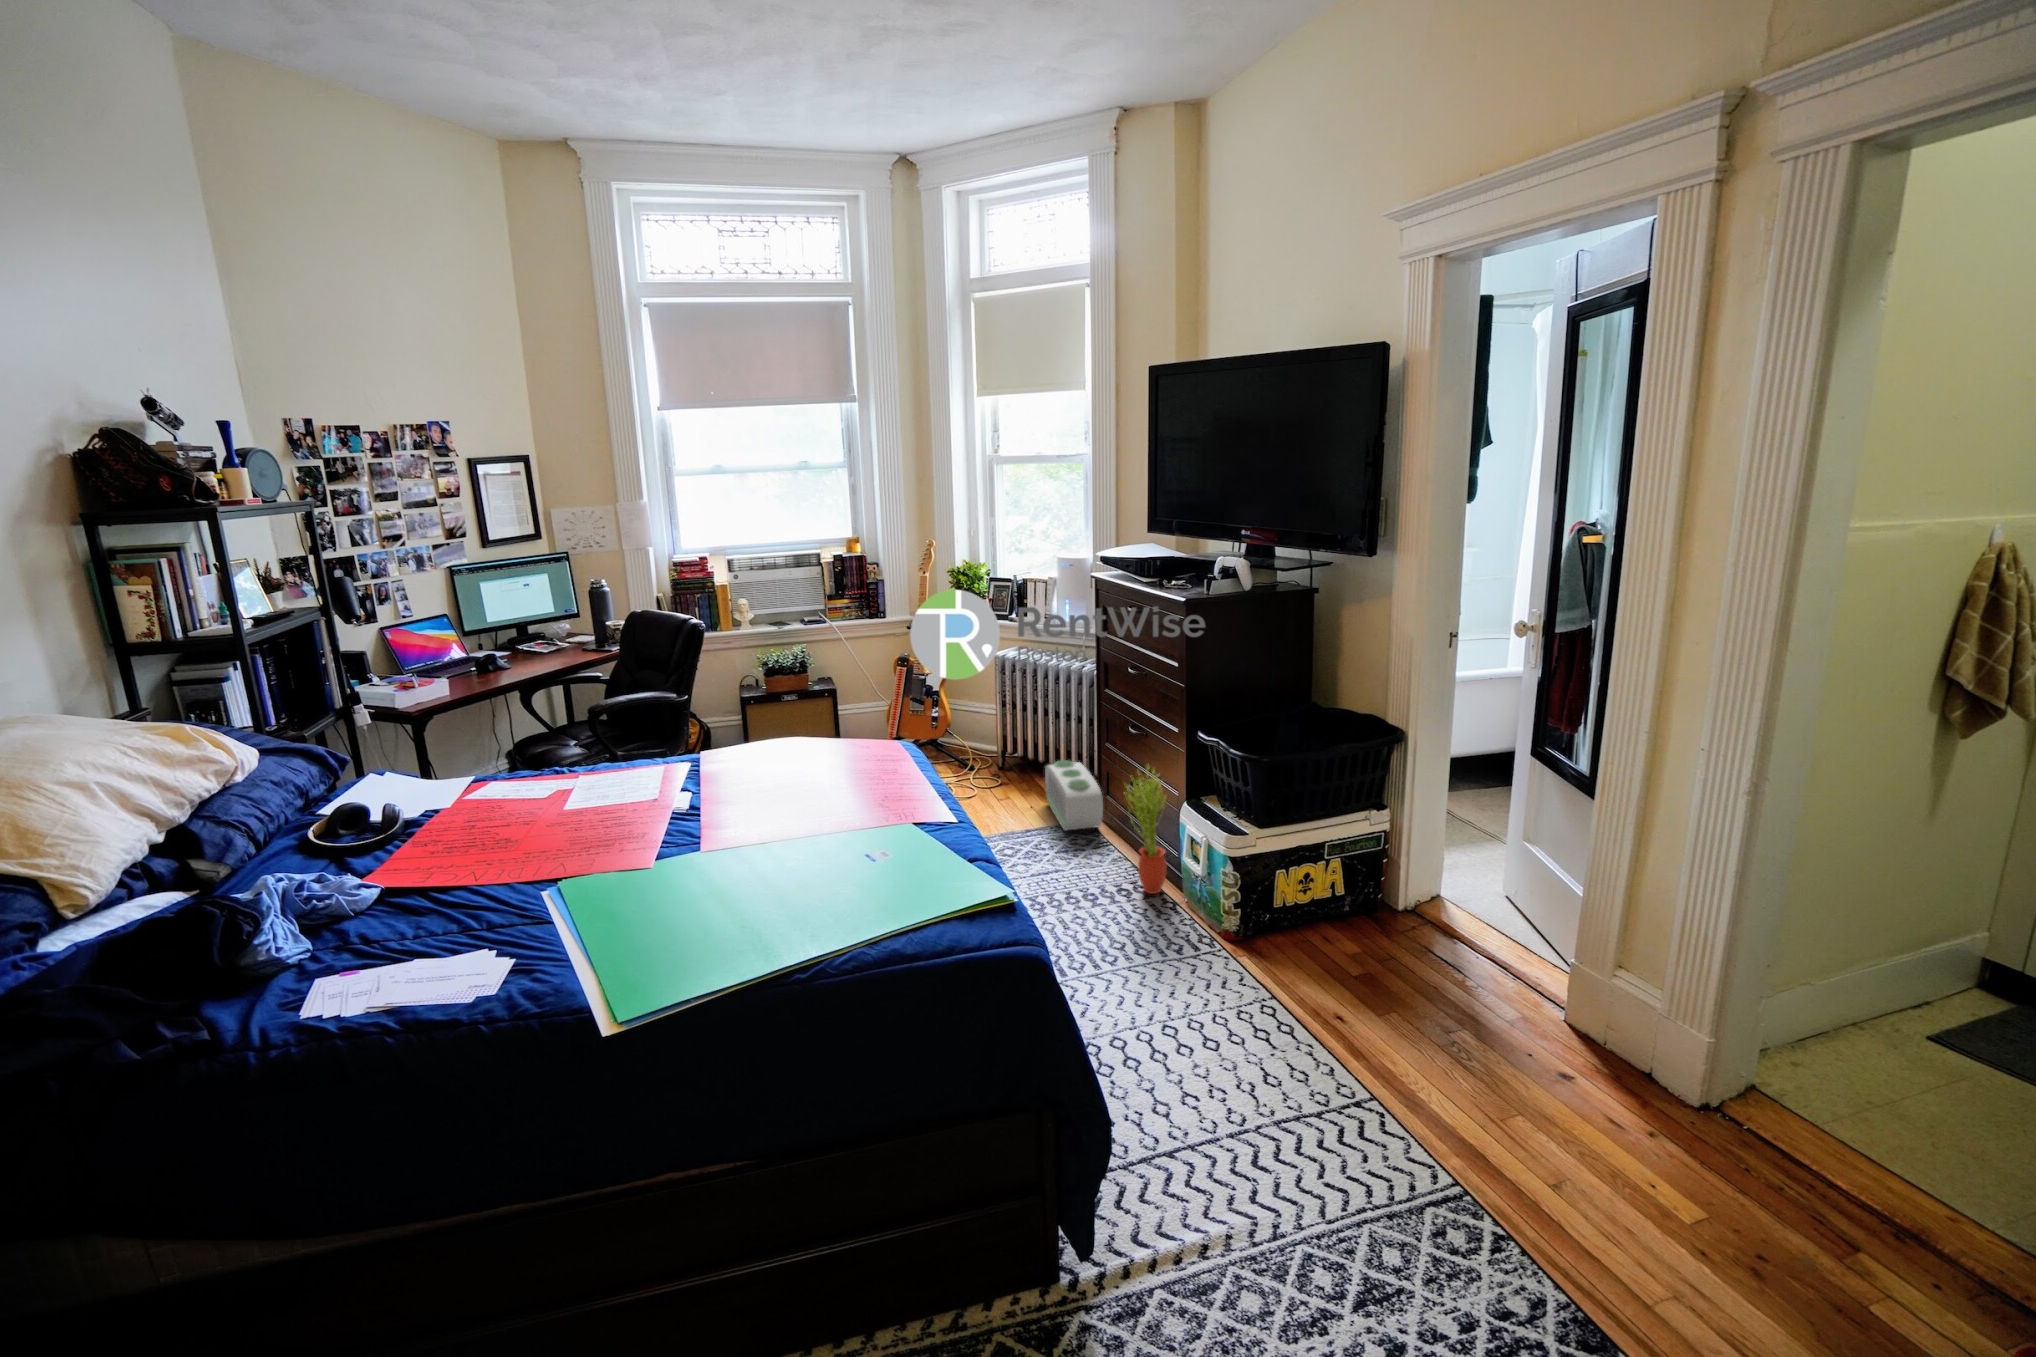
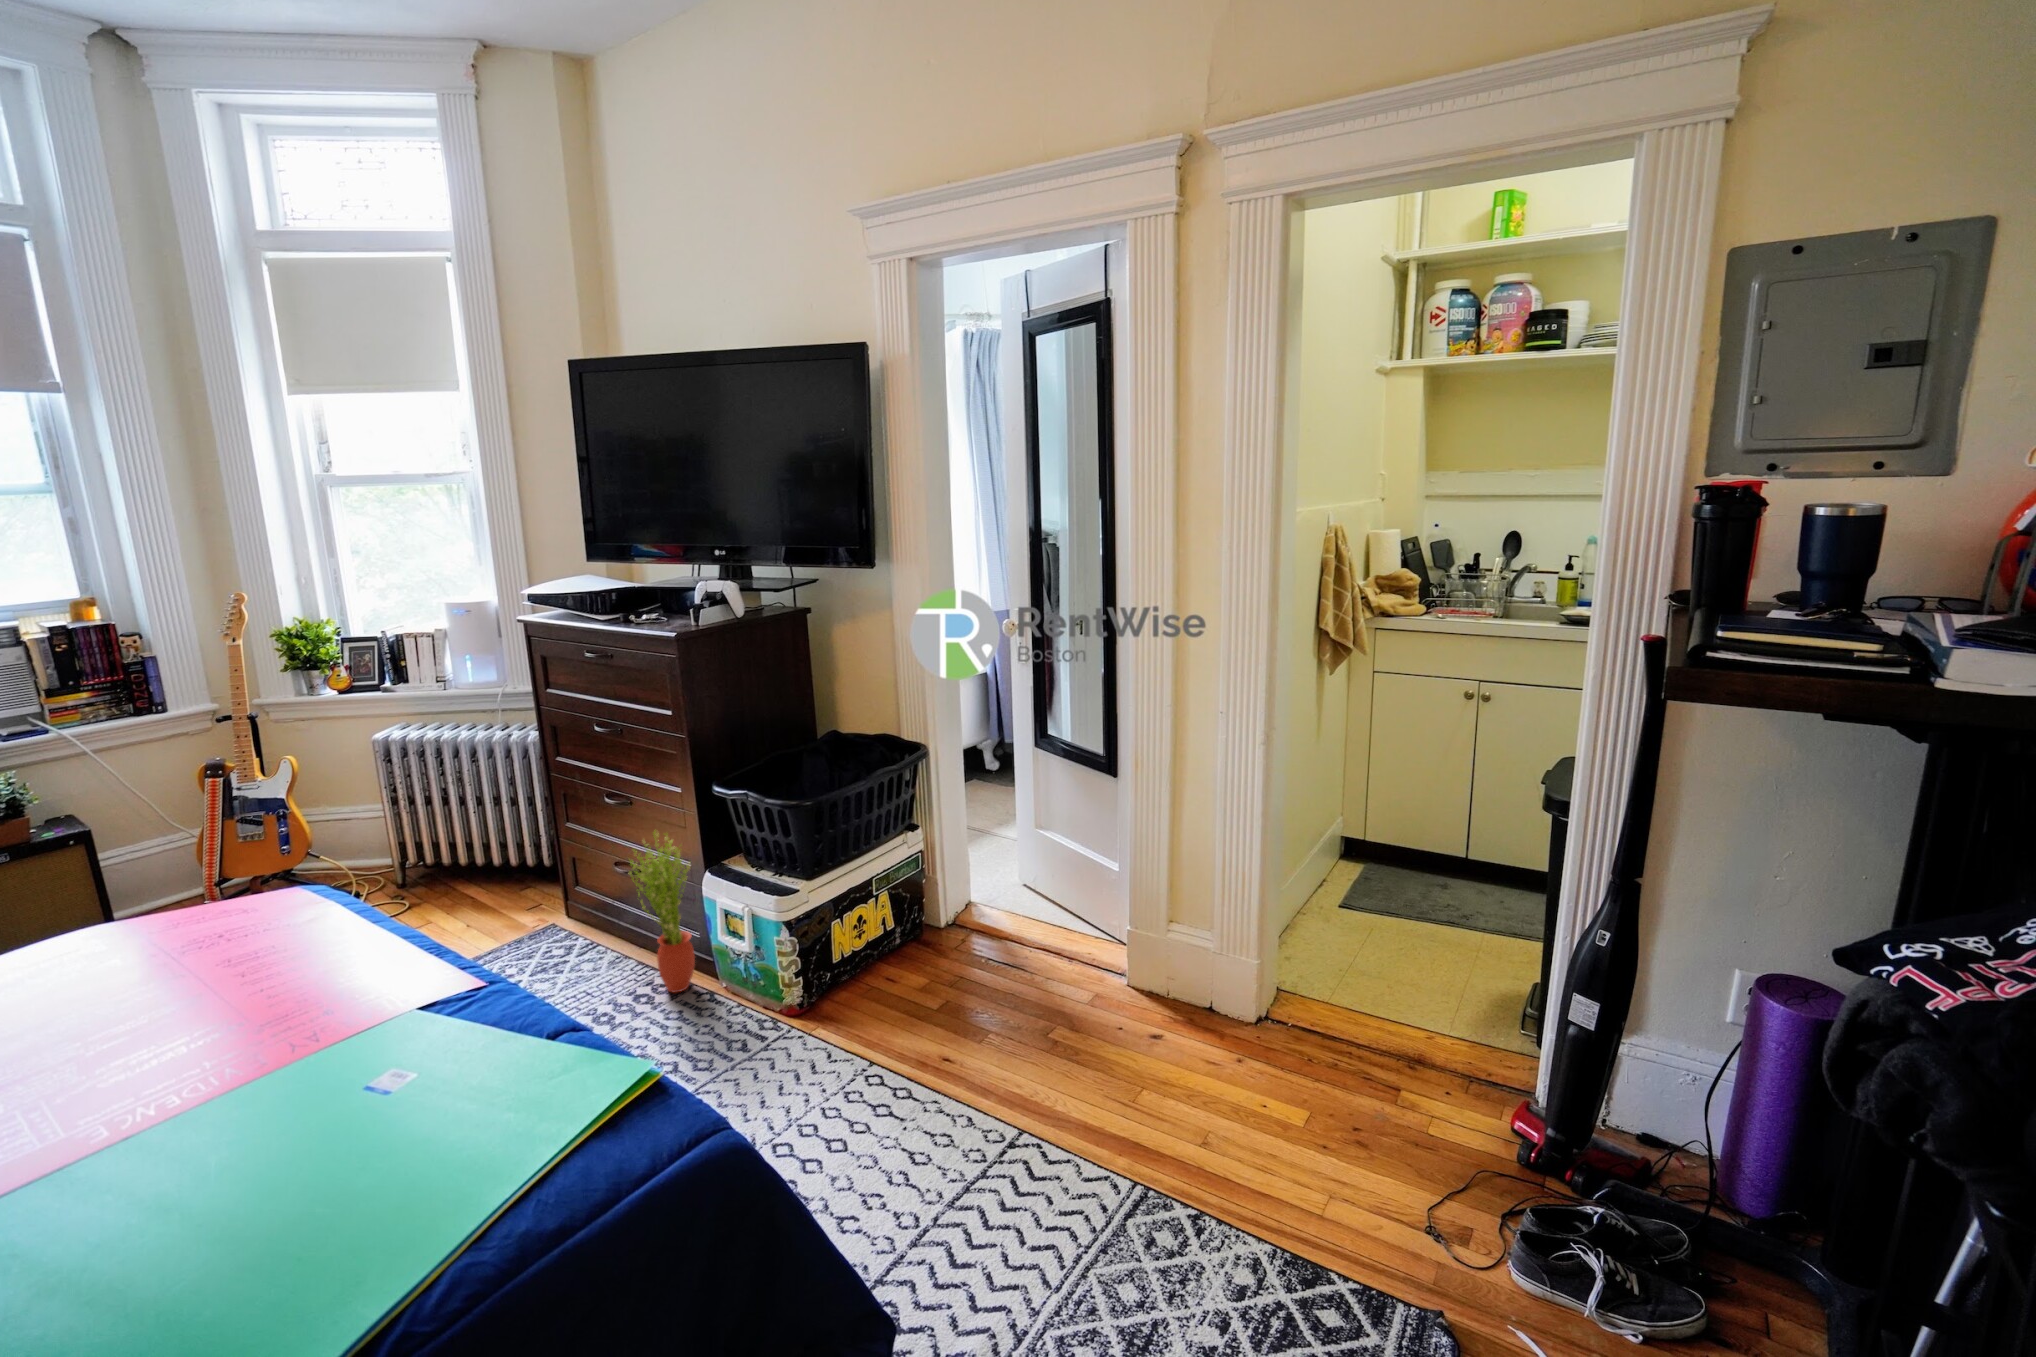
air purifier: present [1045,760,1103,830] -> none [472,854,579,946]

